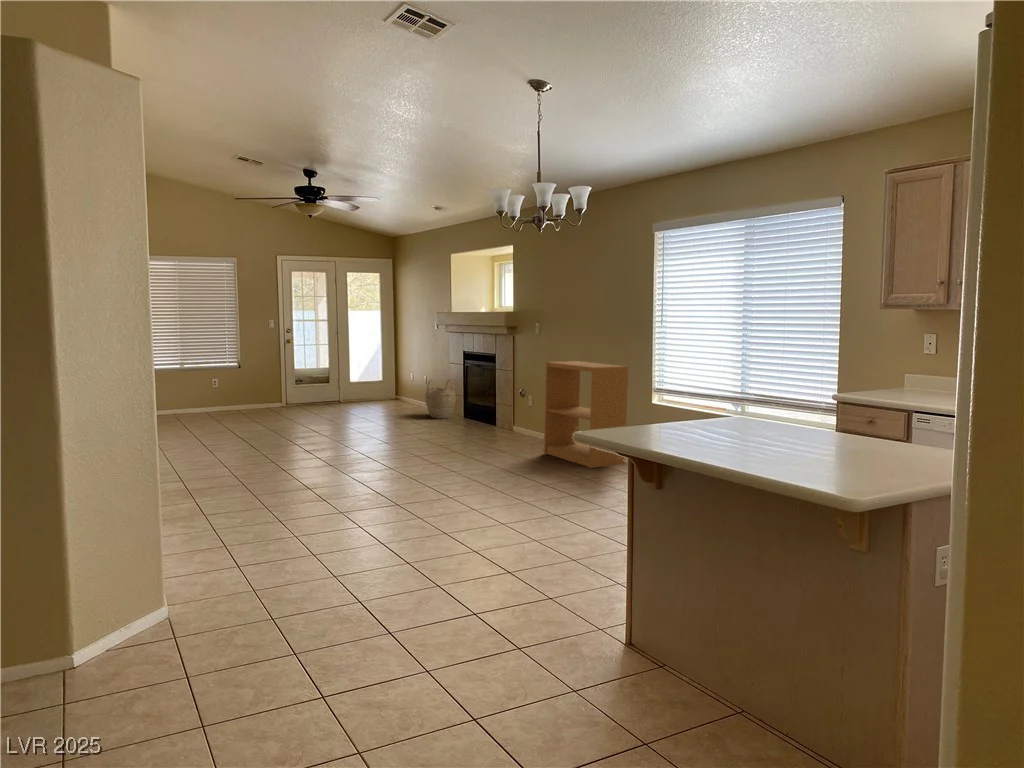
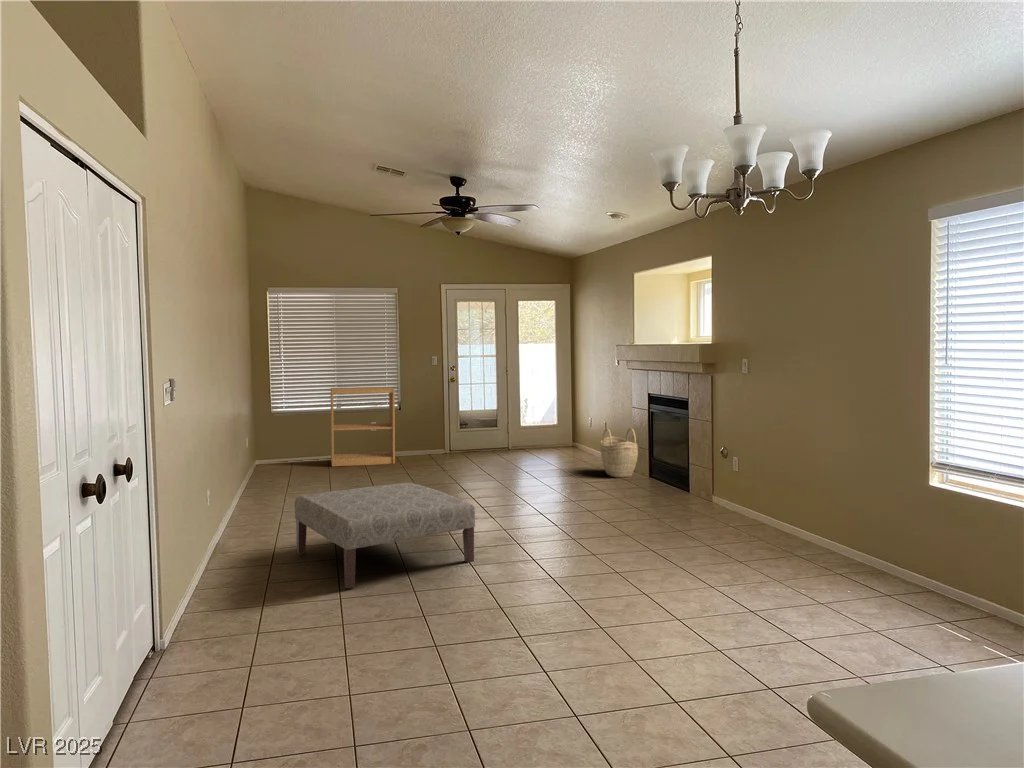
bookshelf: present [544,361,628,468] -> present [331,387,395,467]
ottoman: none [199,419,351,493] -> present [295,482,475,589]

